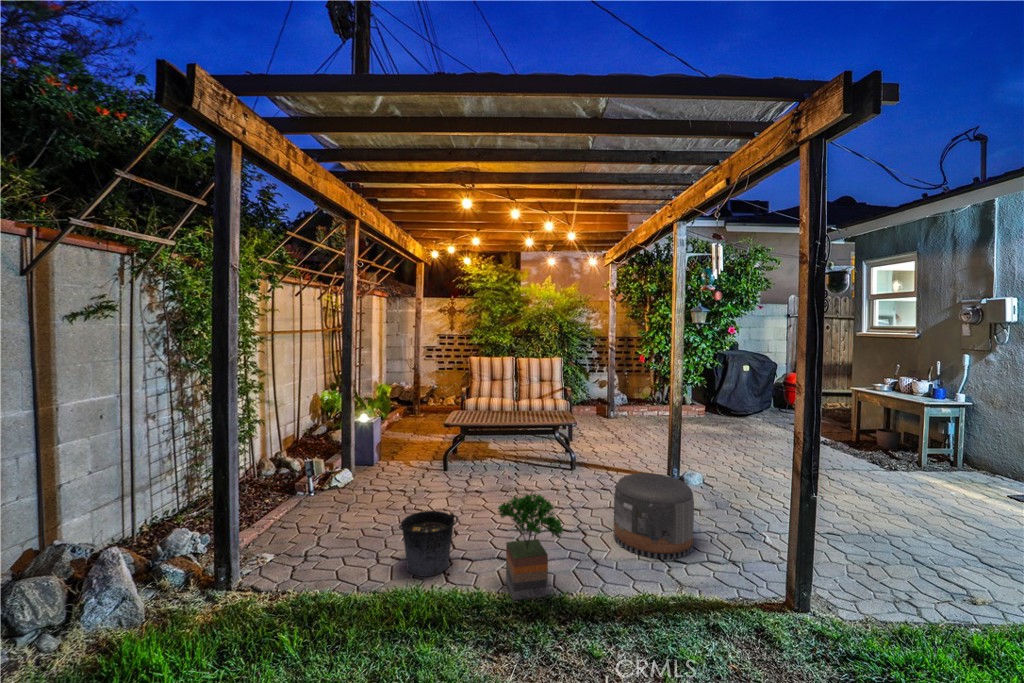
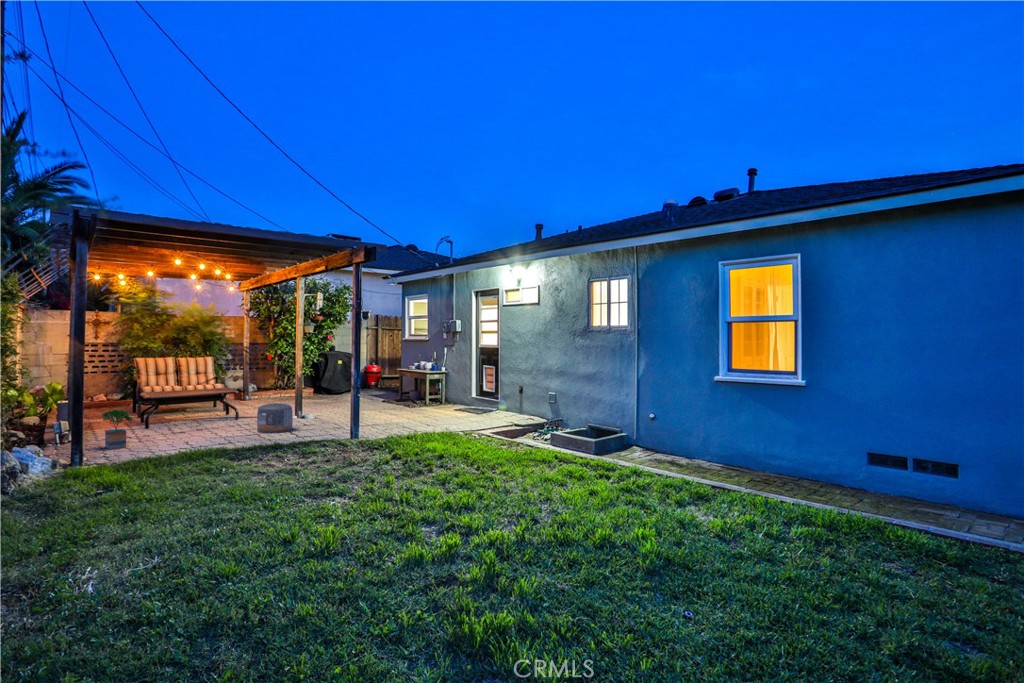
potted tree: present [498,494,563,600] -> present [102,410,133,449]
bucket: present [399,511,458,577] -> none [161,421,189,445]

